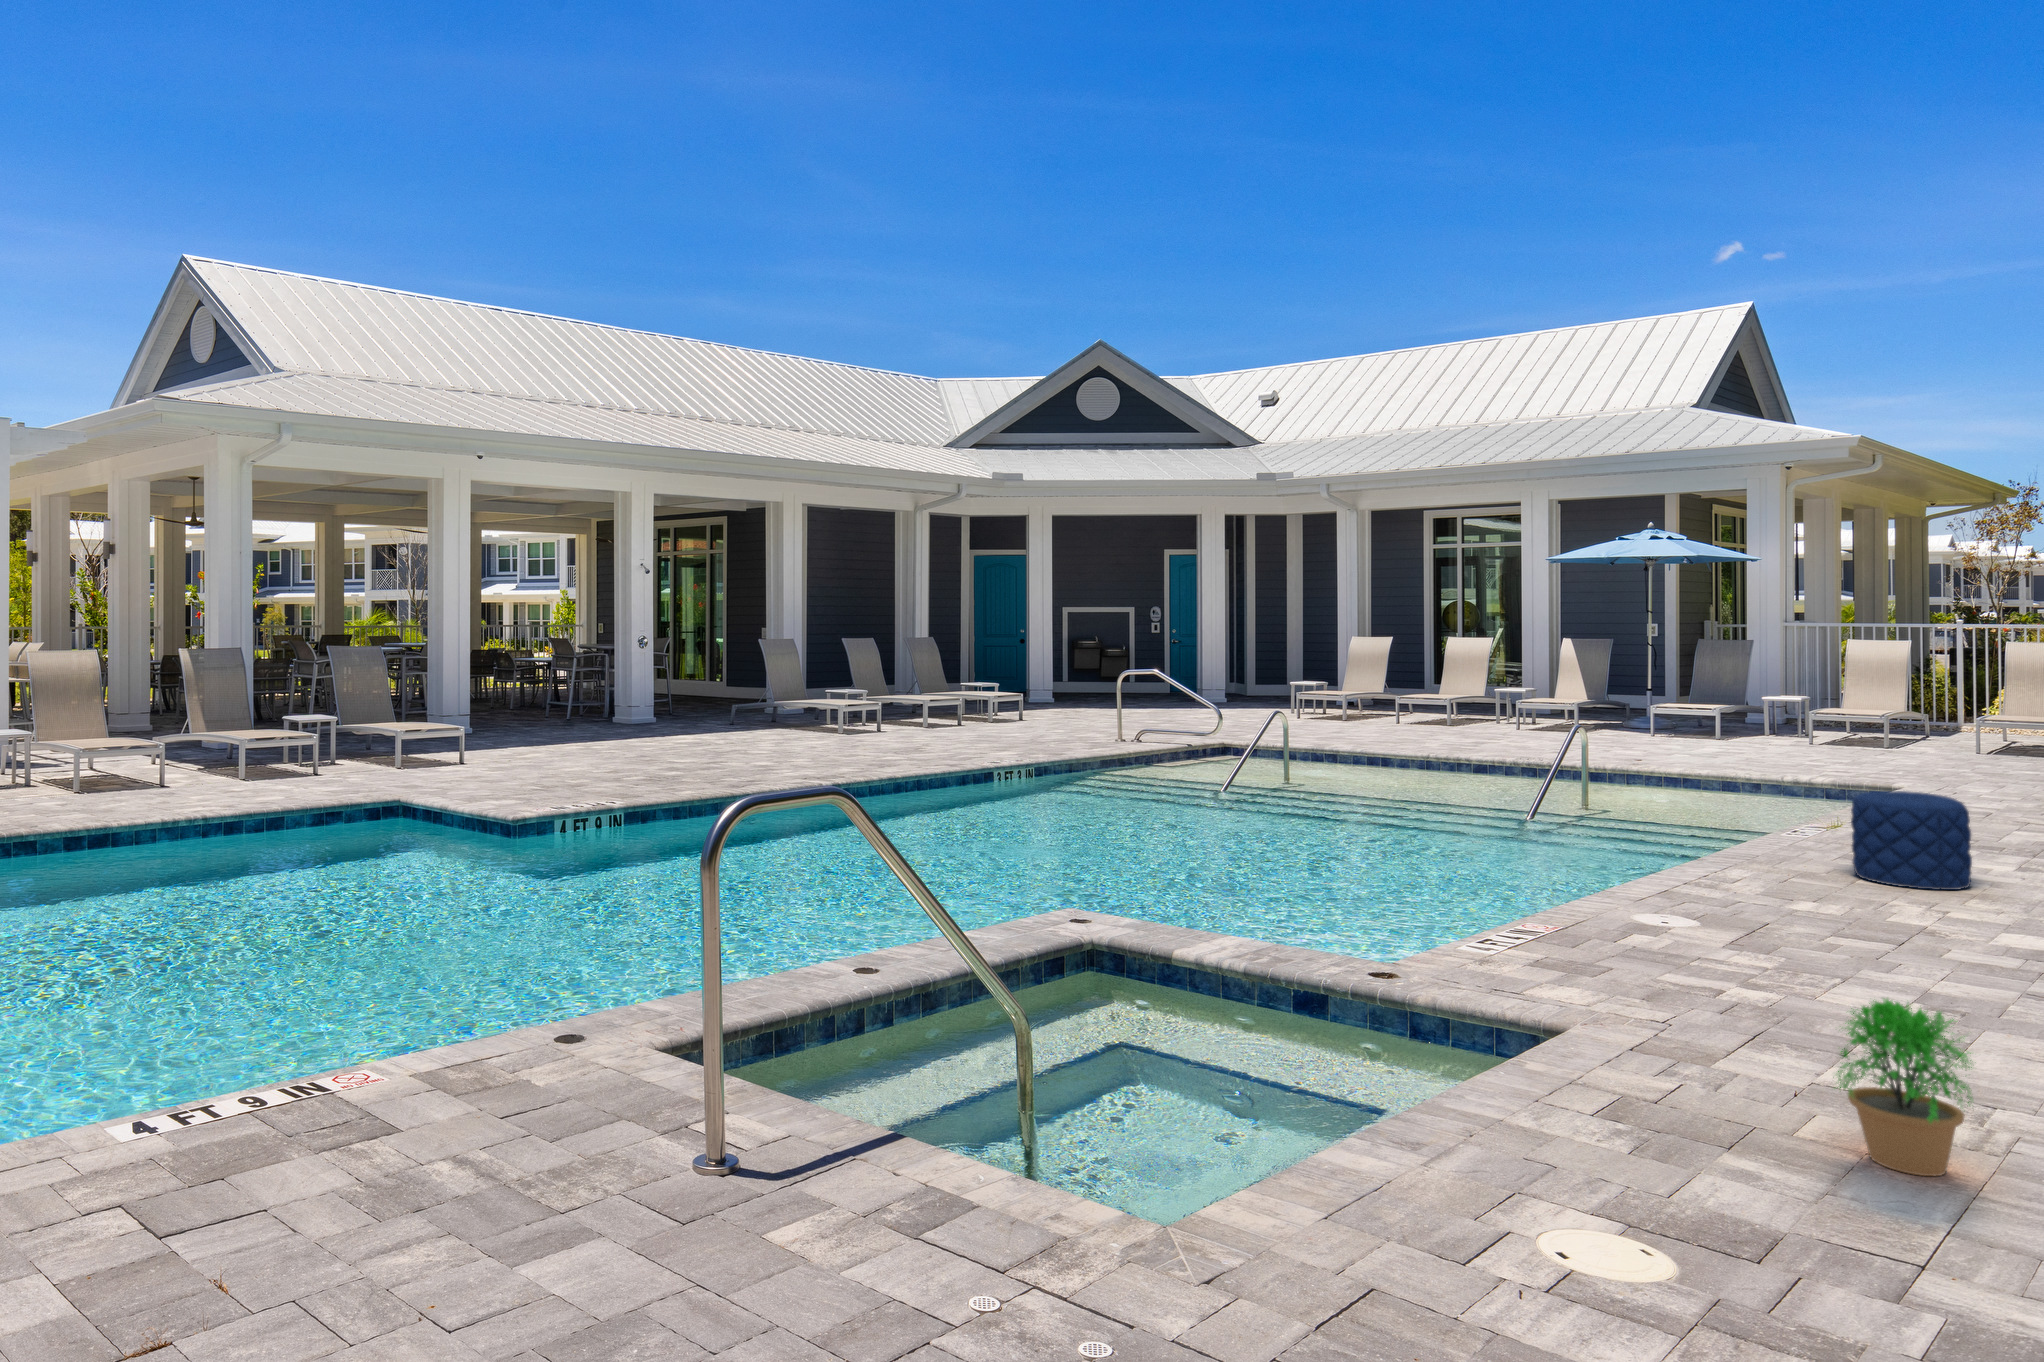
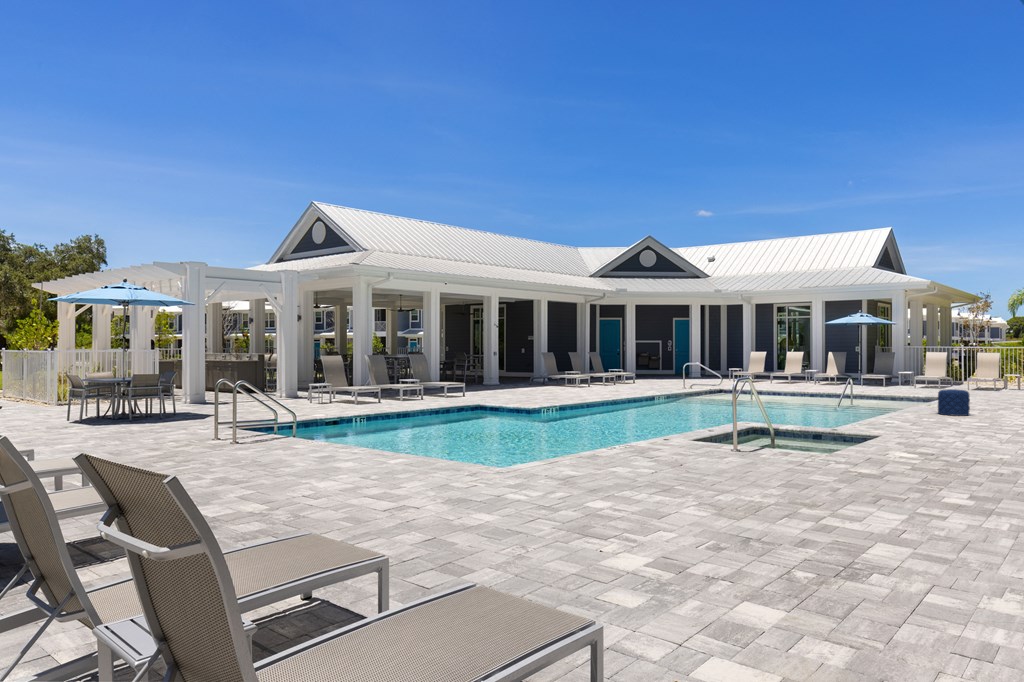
potted plant: present [1836,999,1972,1176] -> none [947,414,977,450]

